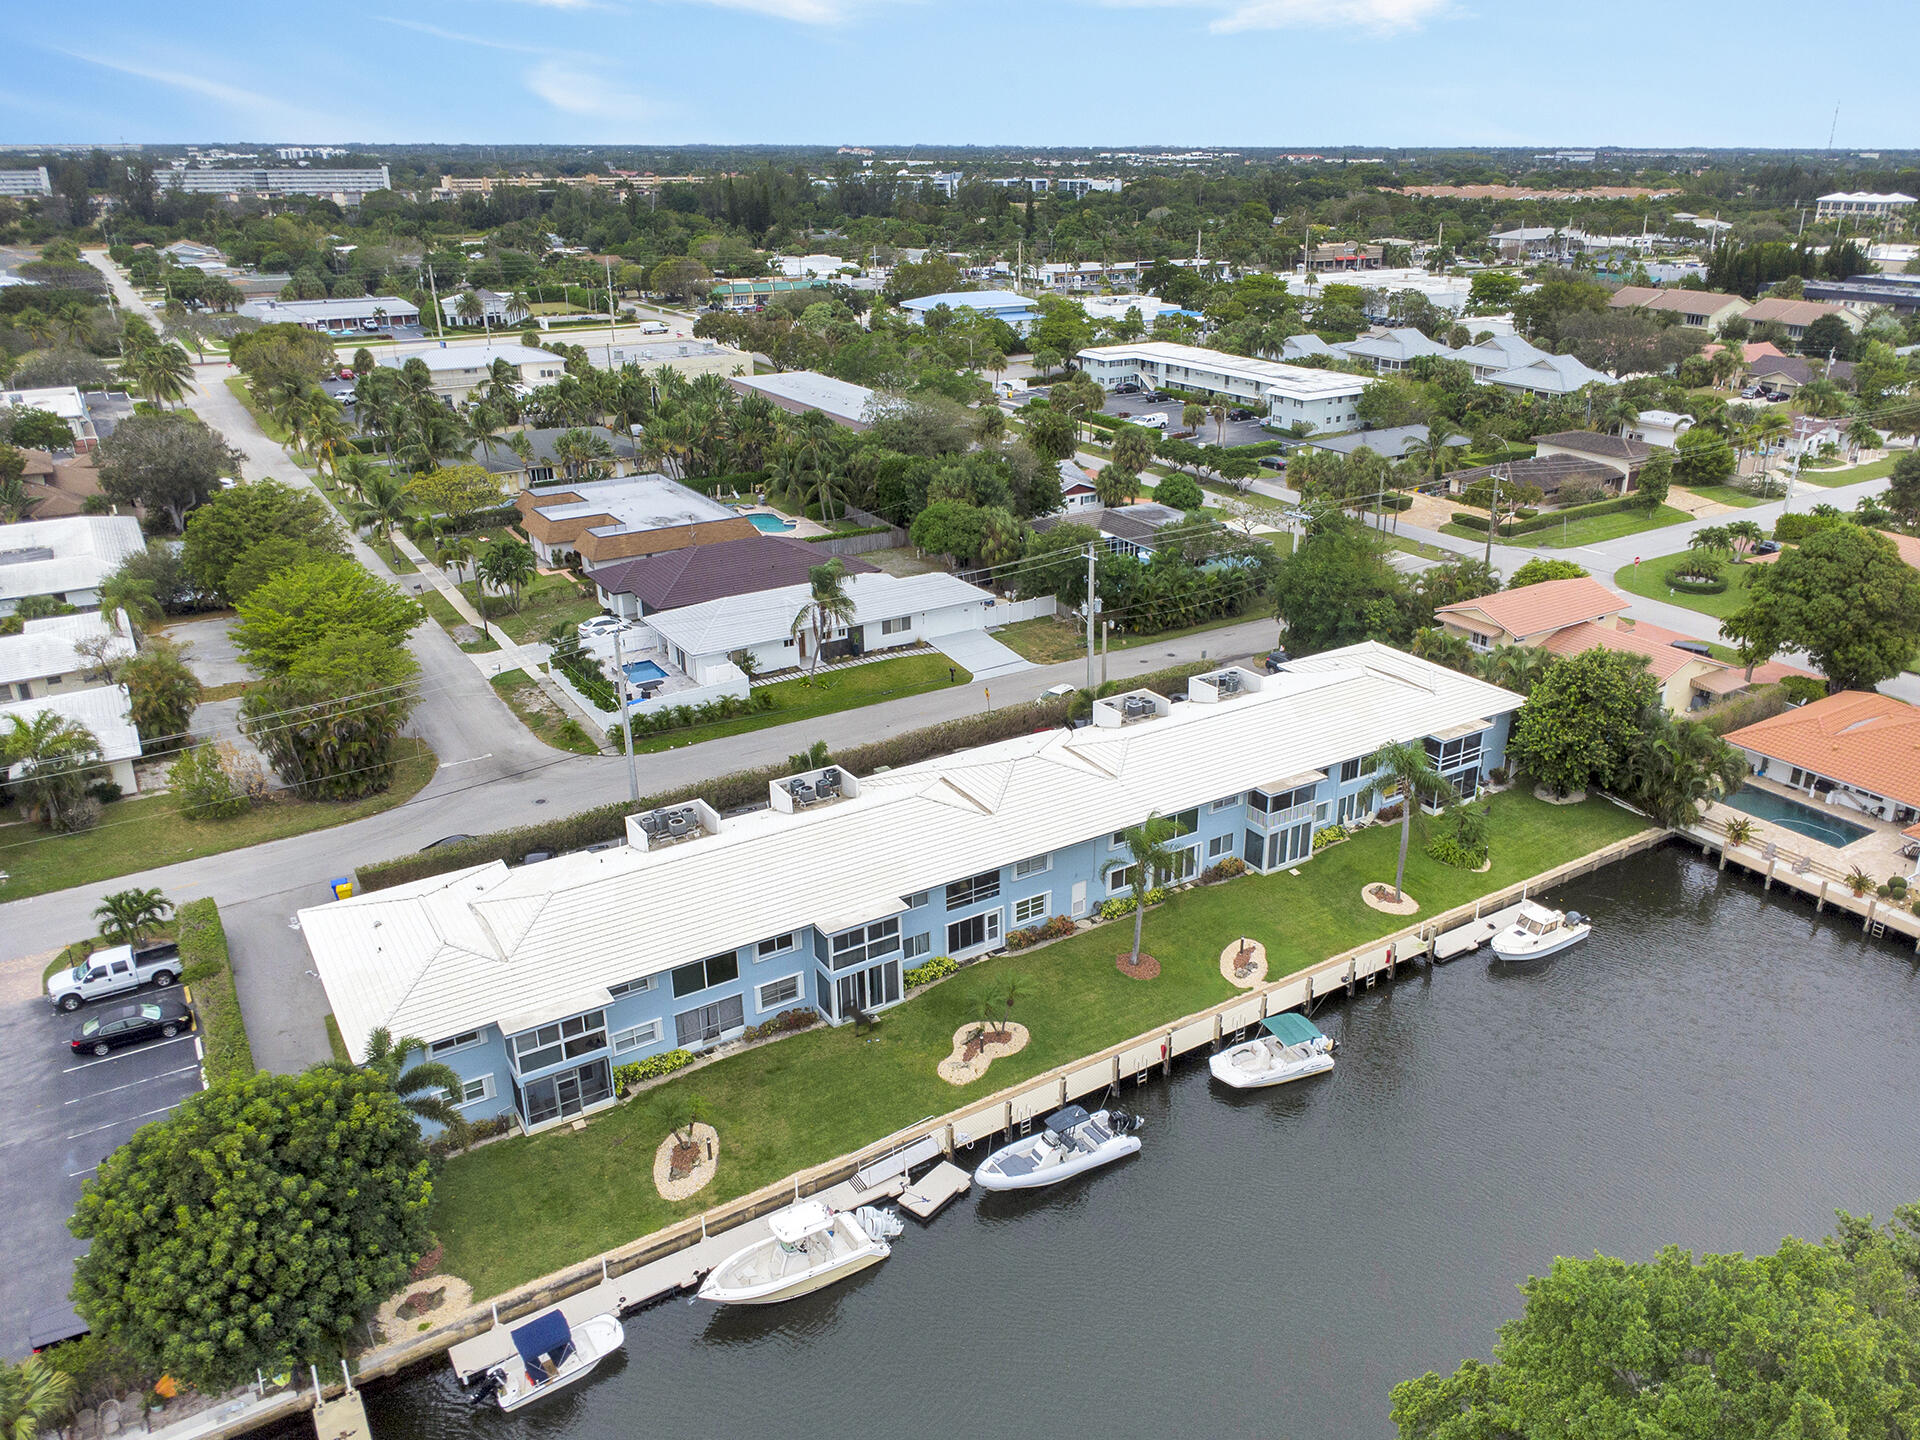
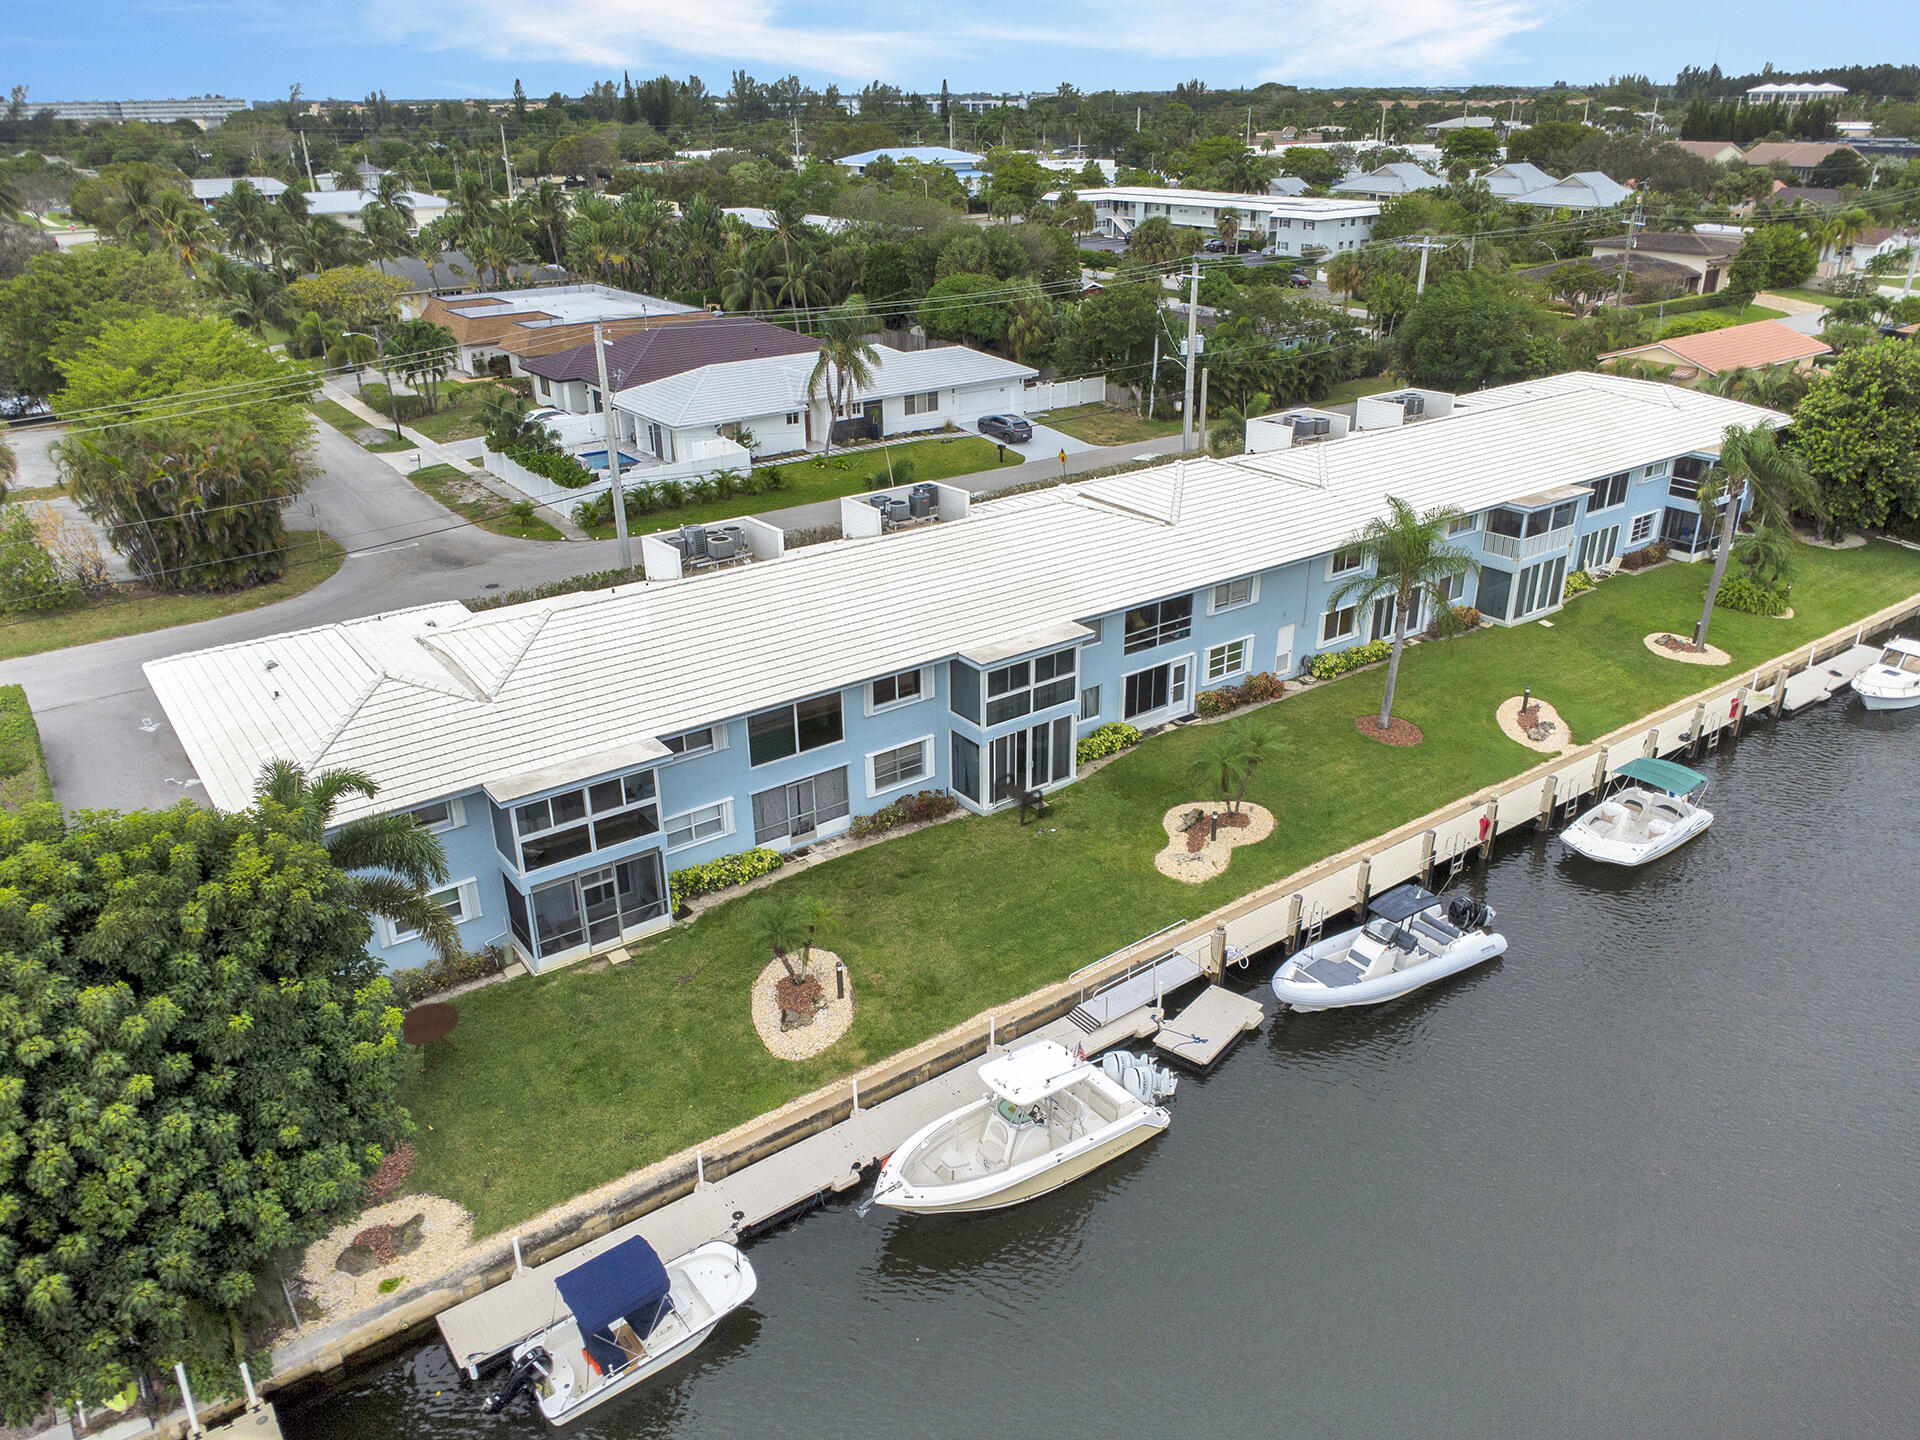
round table: none [438,1155,478,1197] -> present [403,1003,459,1053]

